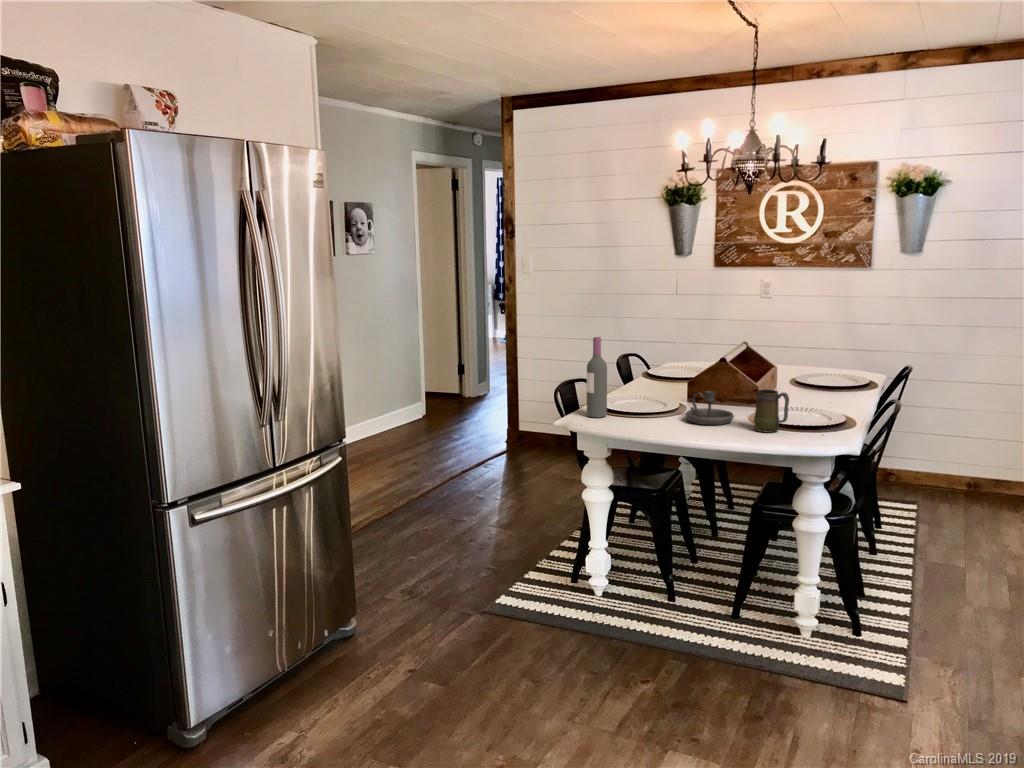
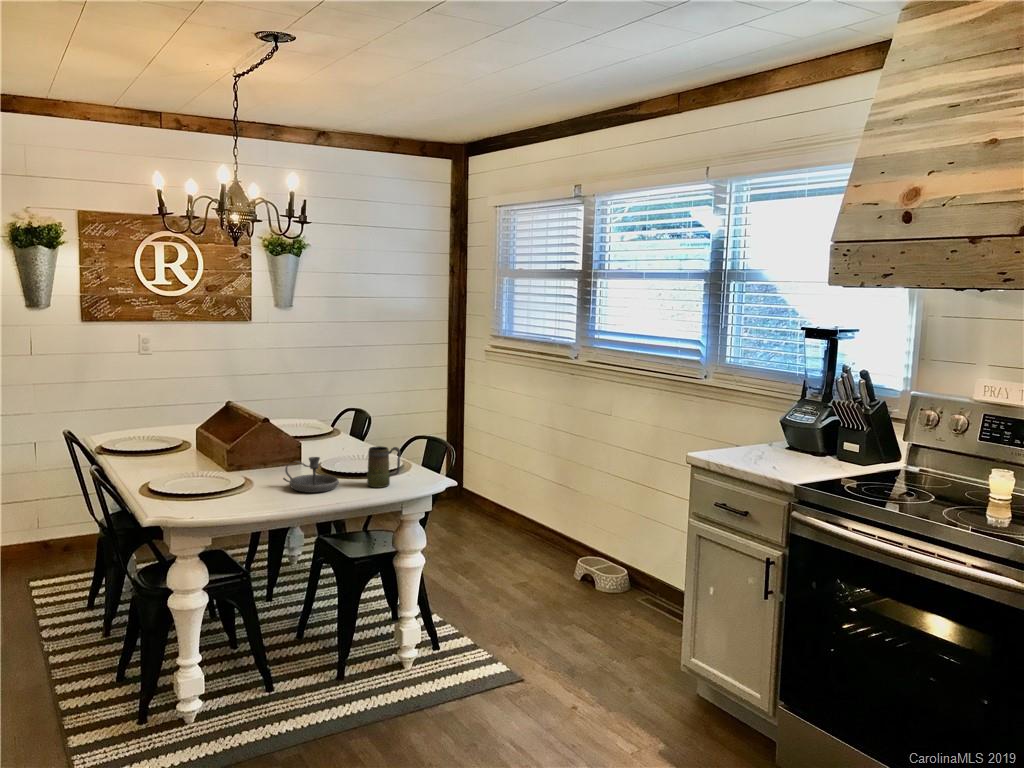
wine bottle: present [586,337,607,417] -> none [183,415,209,510]

